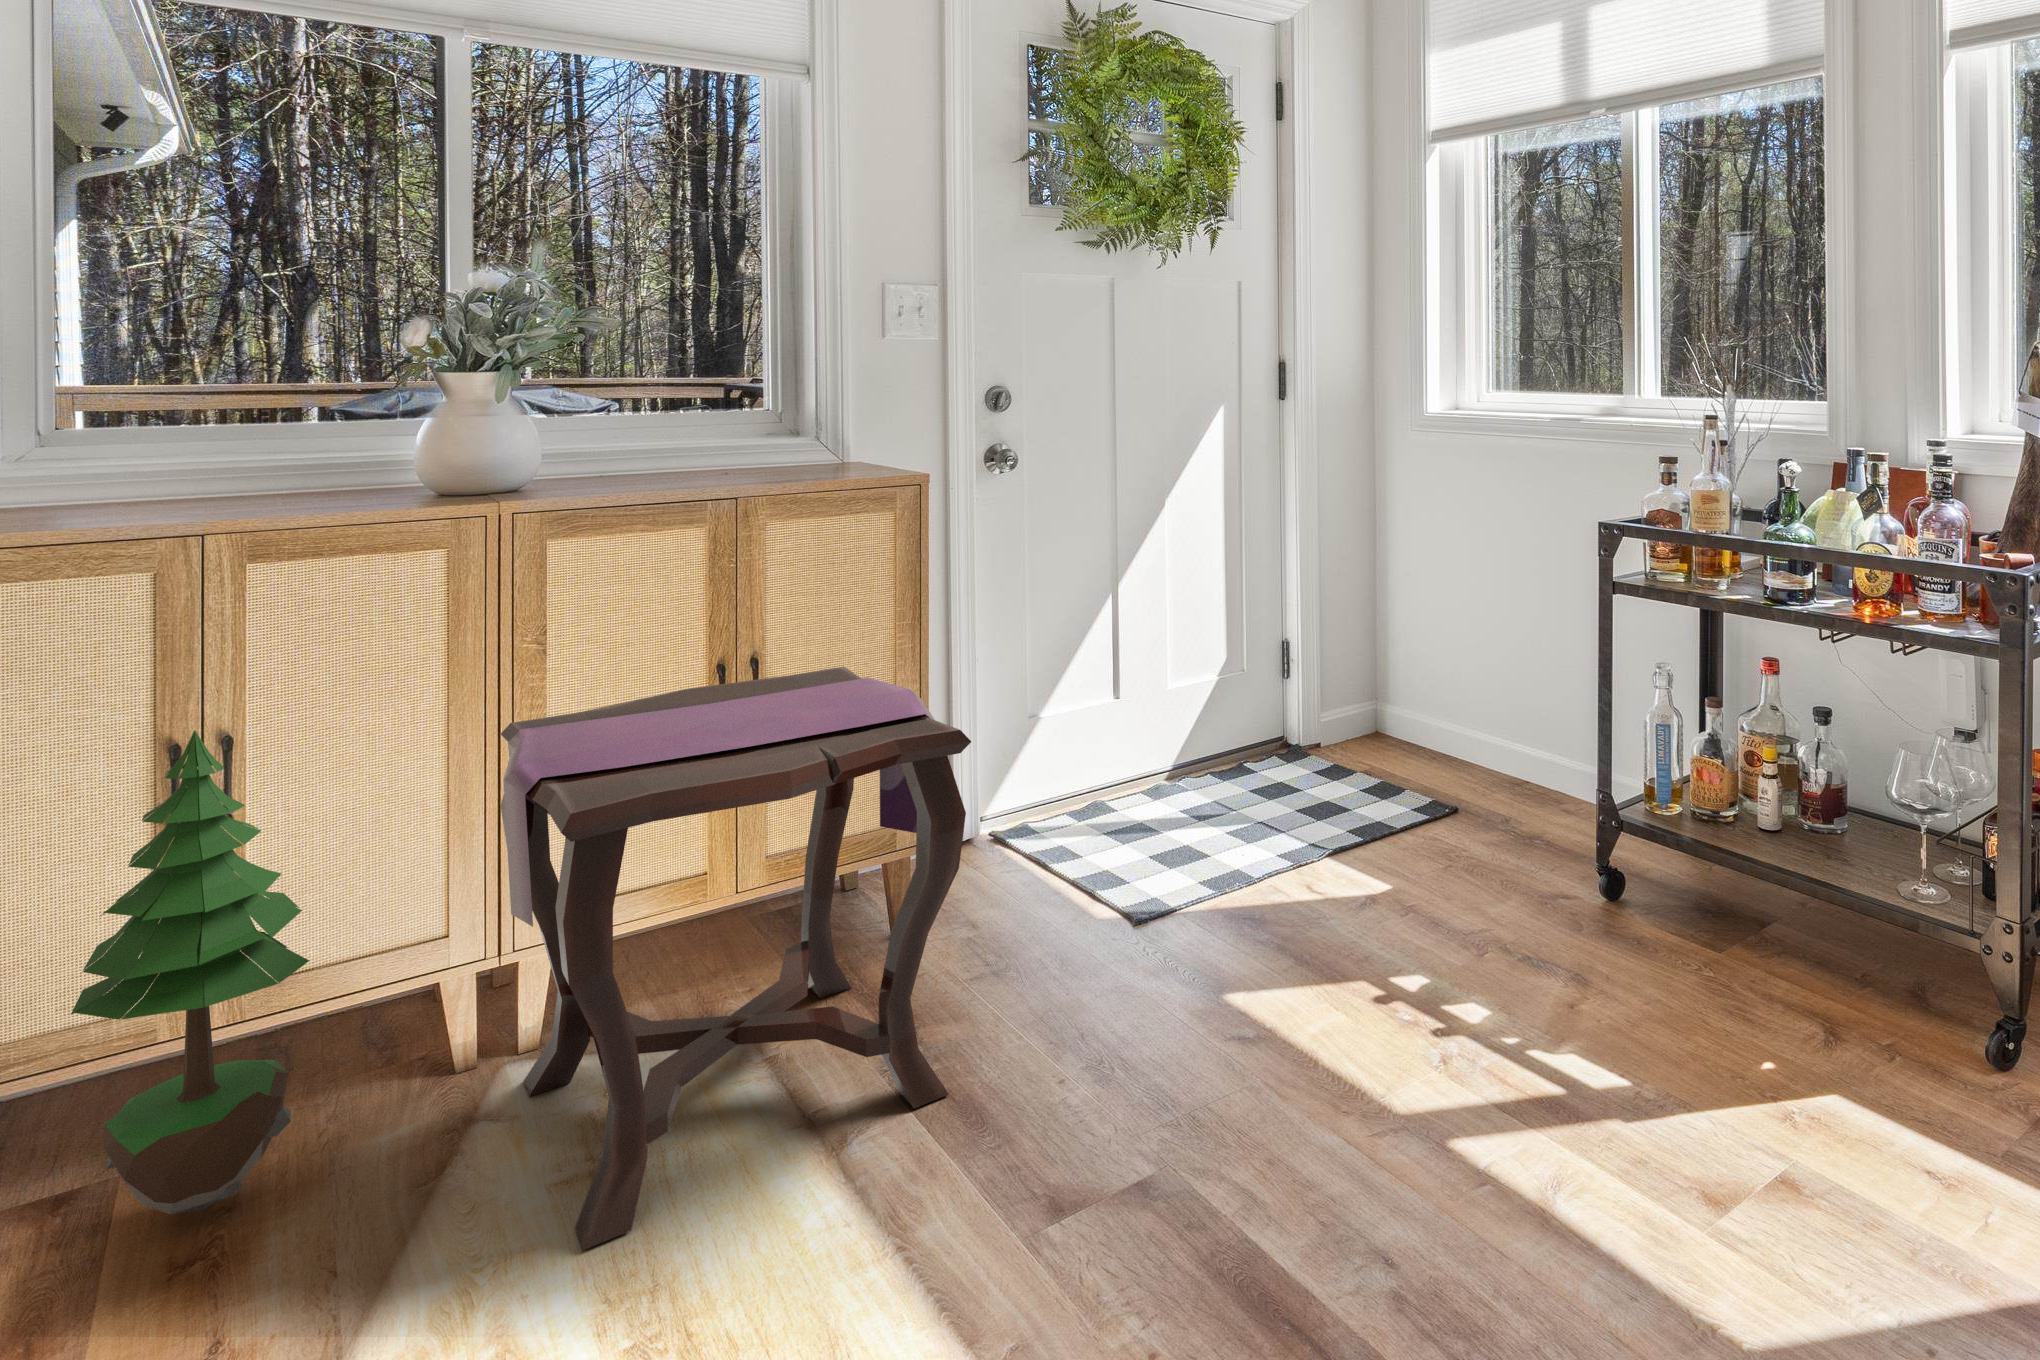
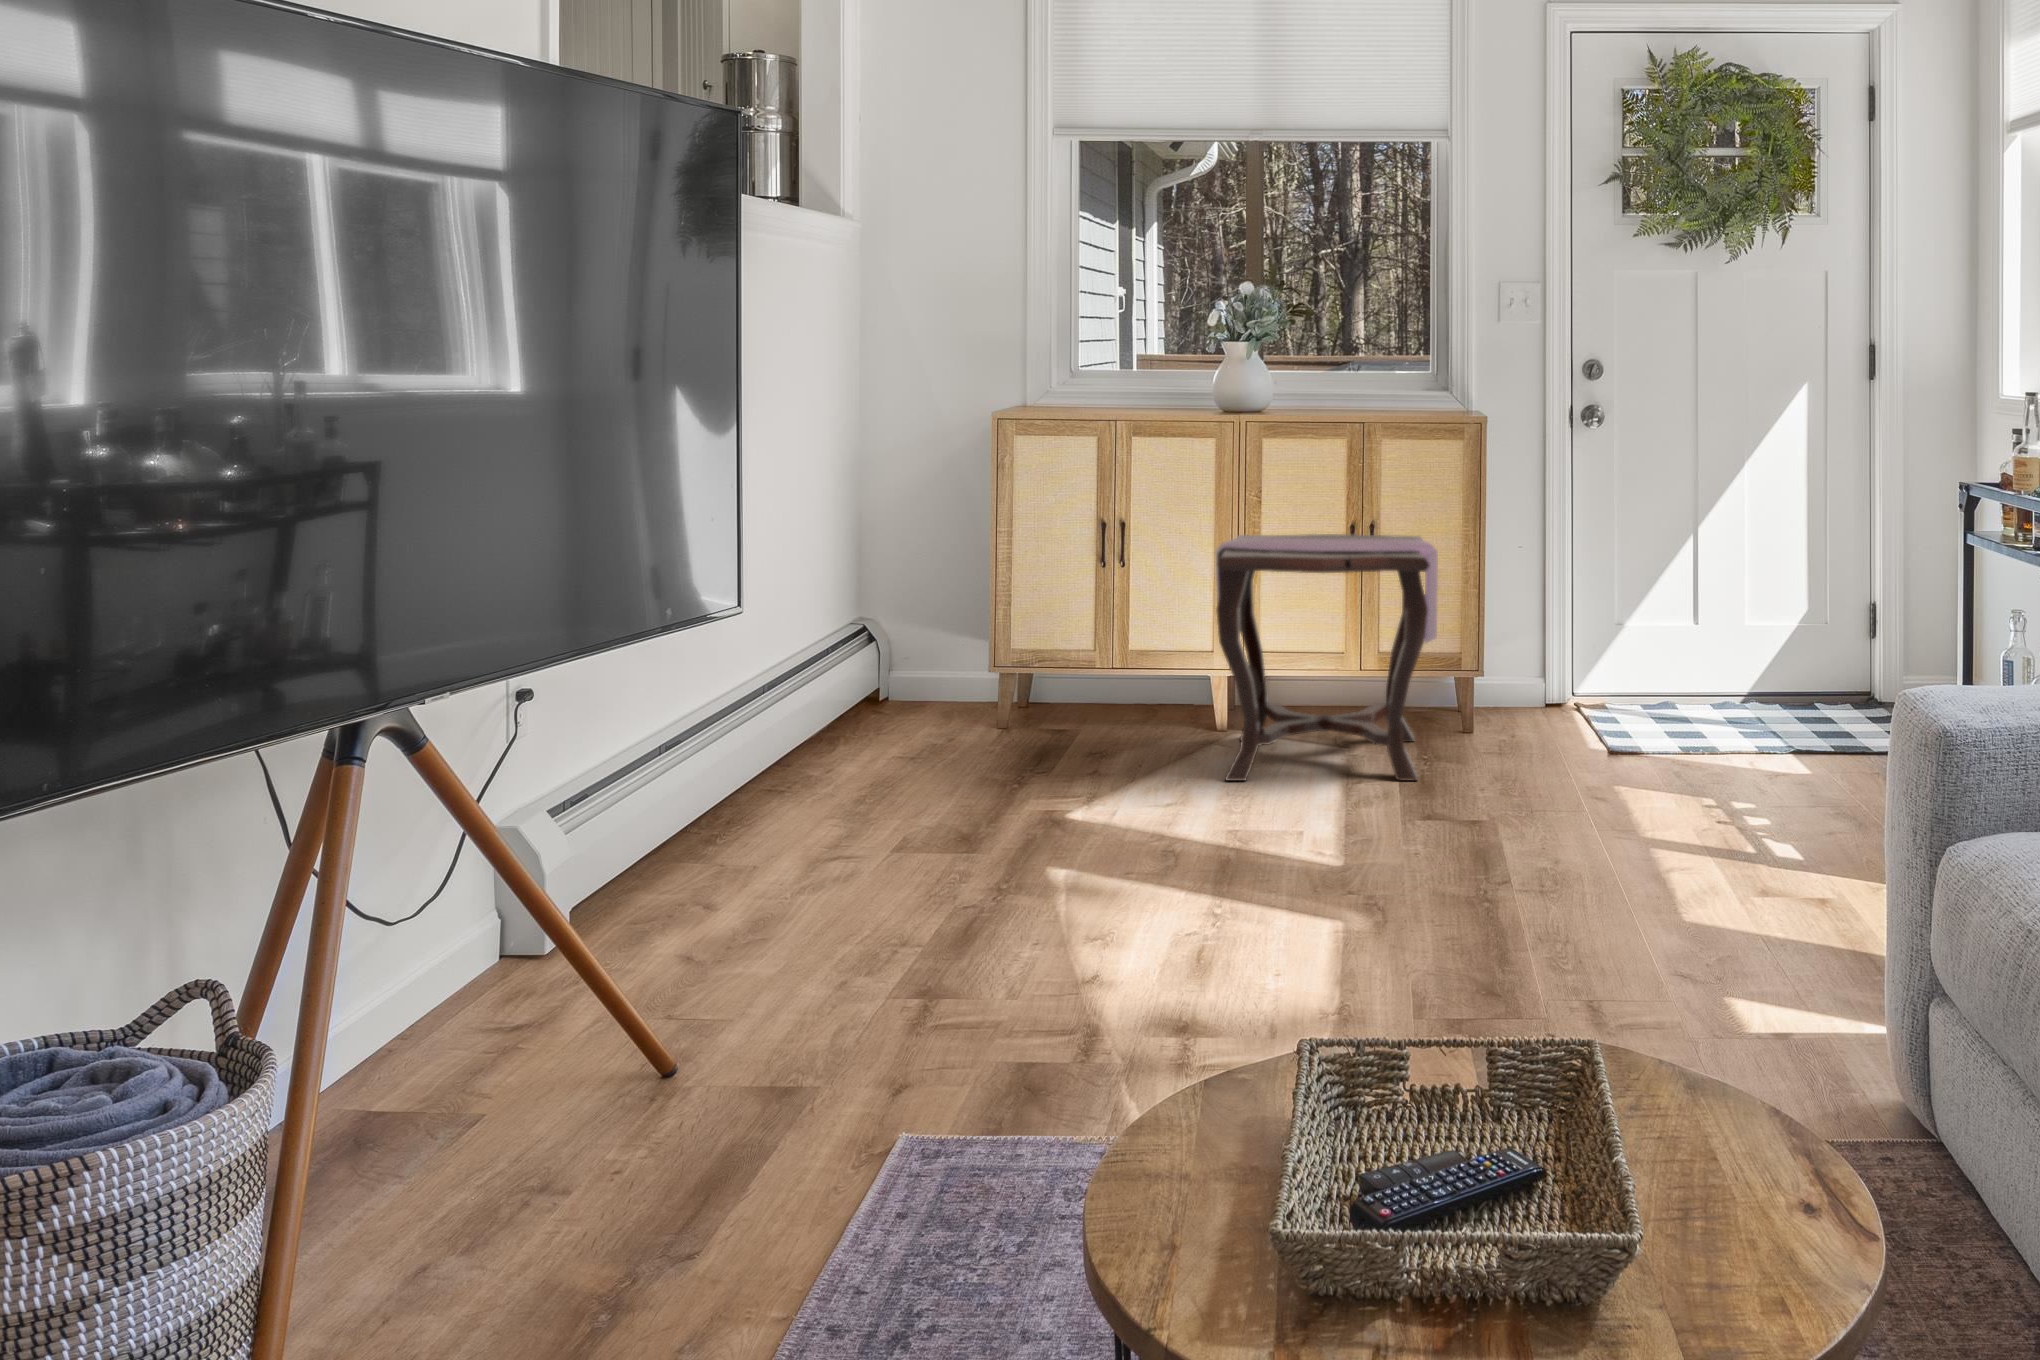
potted tree: present [71,730,309,1214] -> none [1061,508,1146,741]

